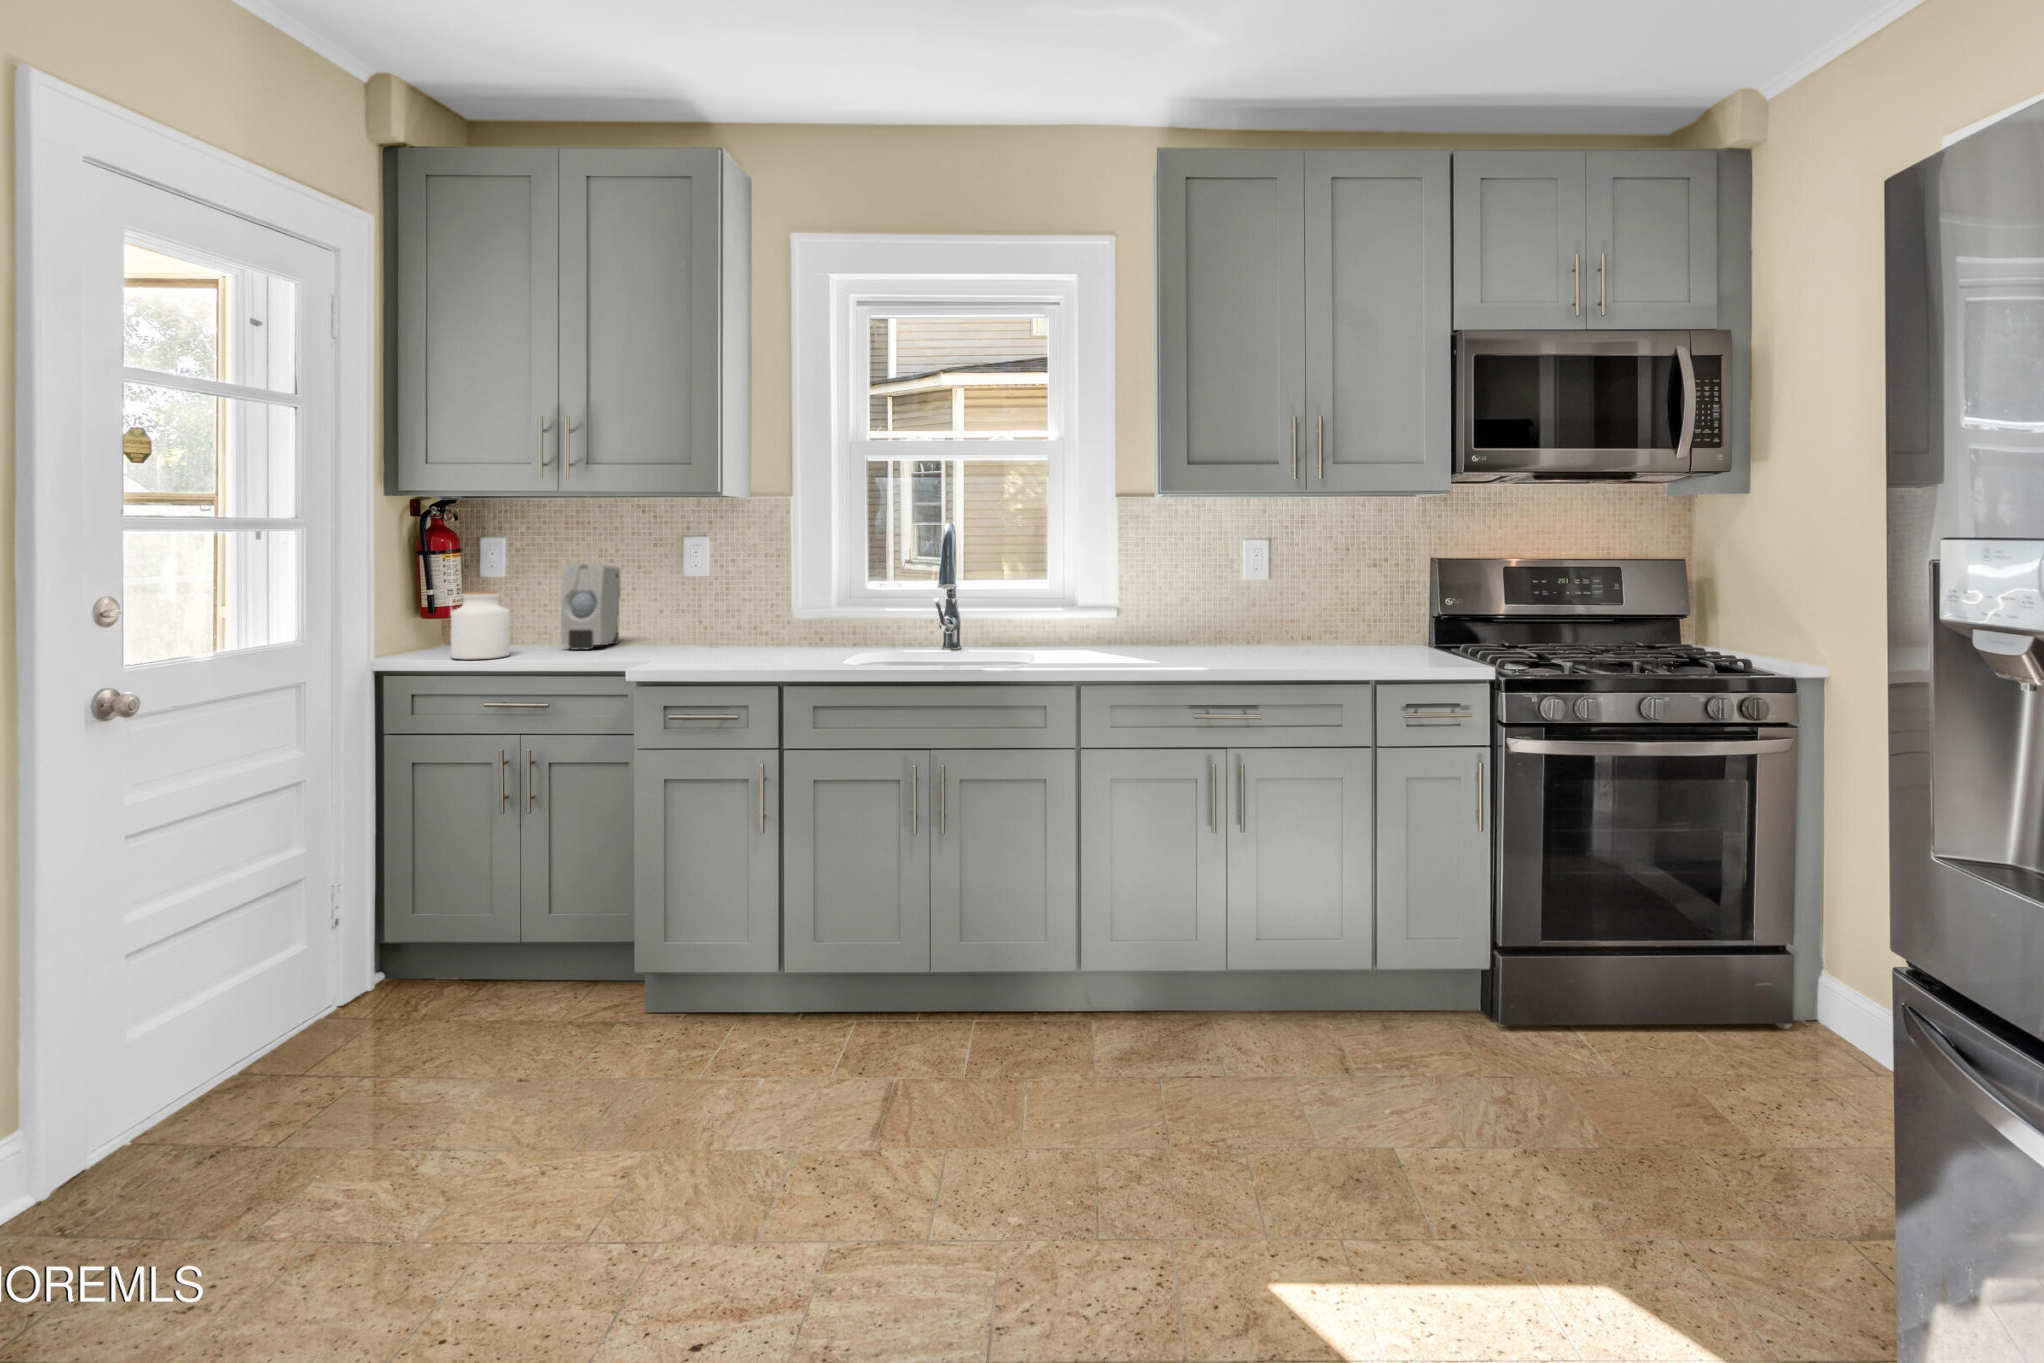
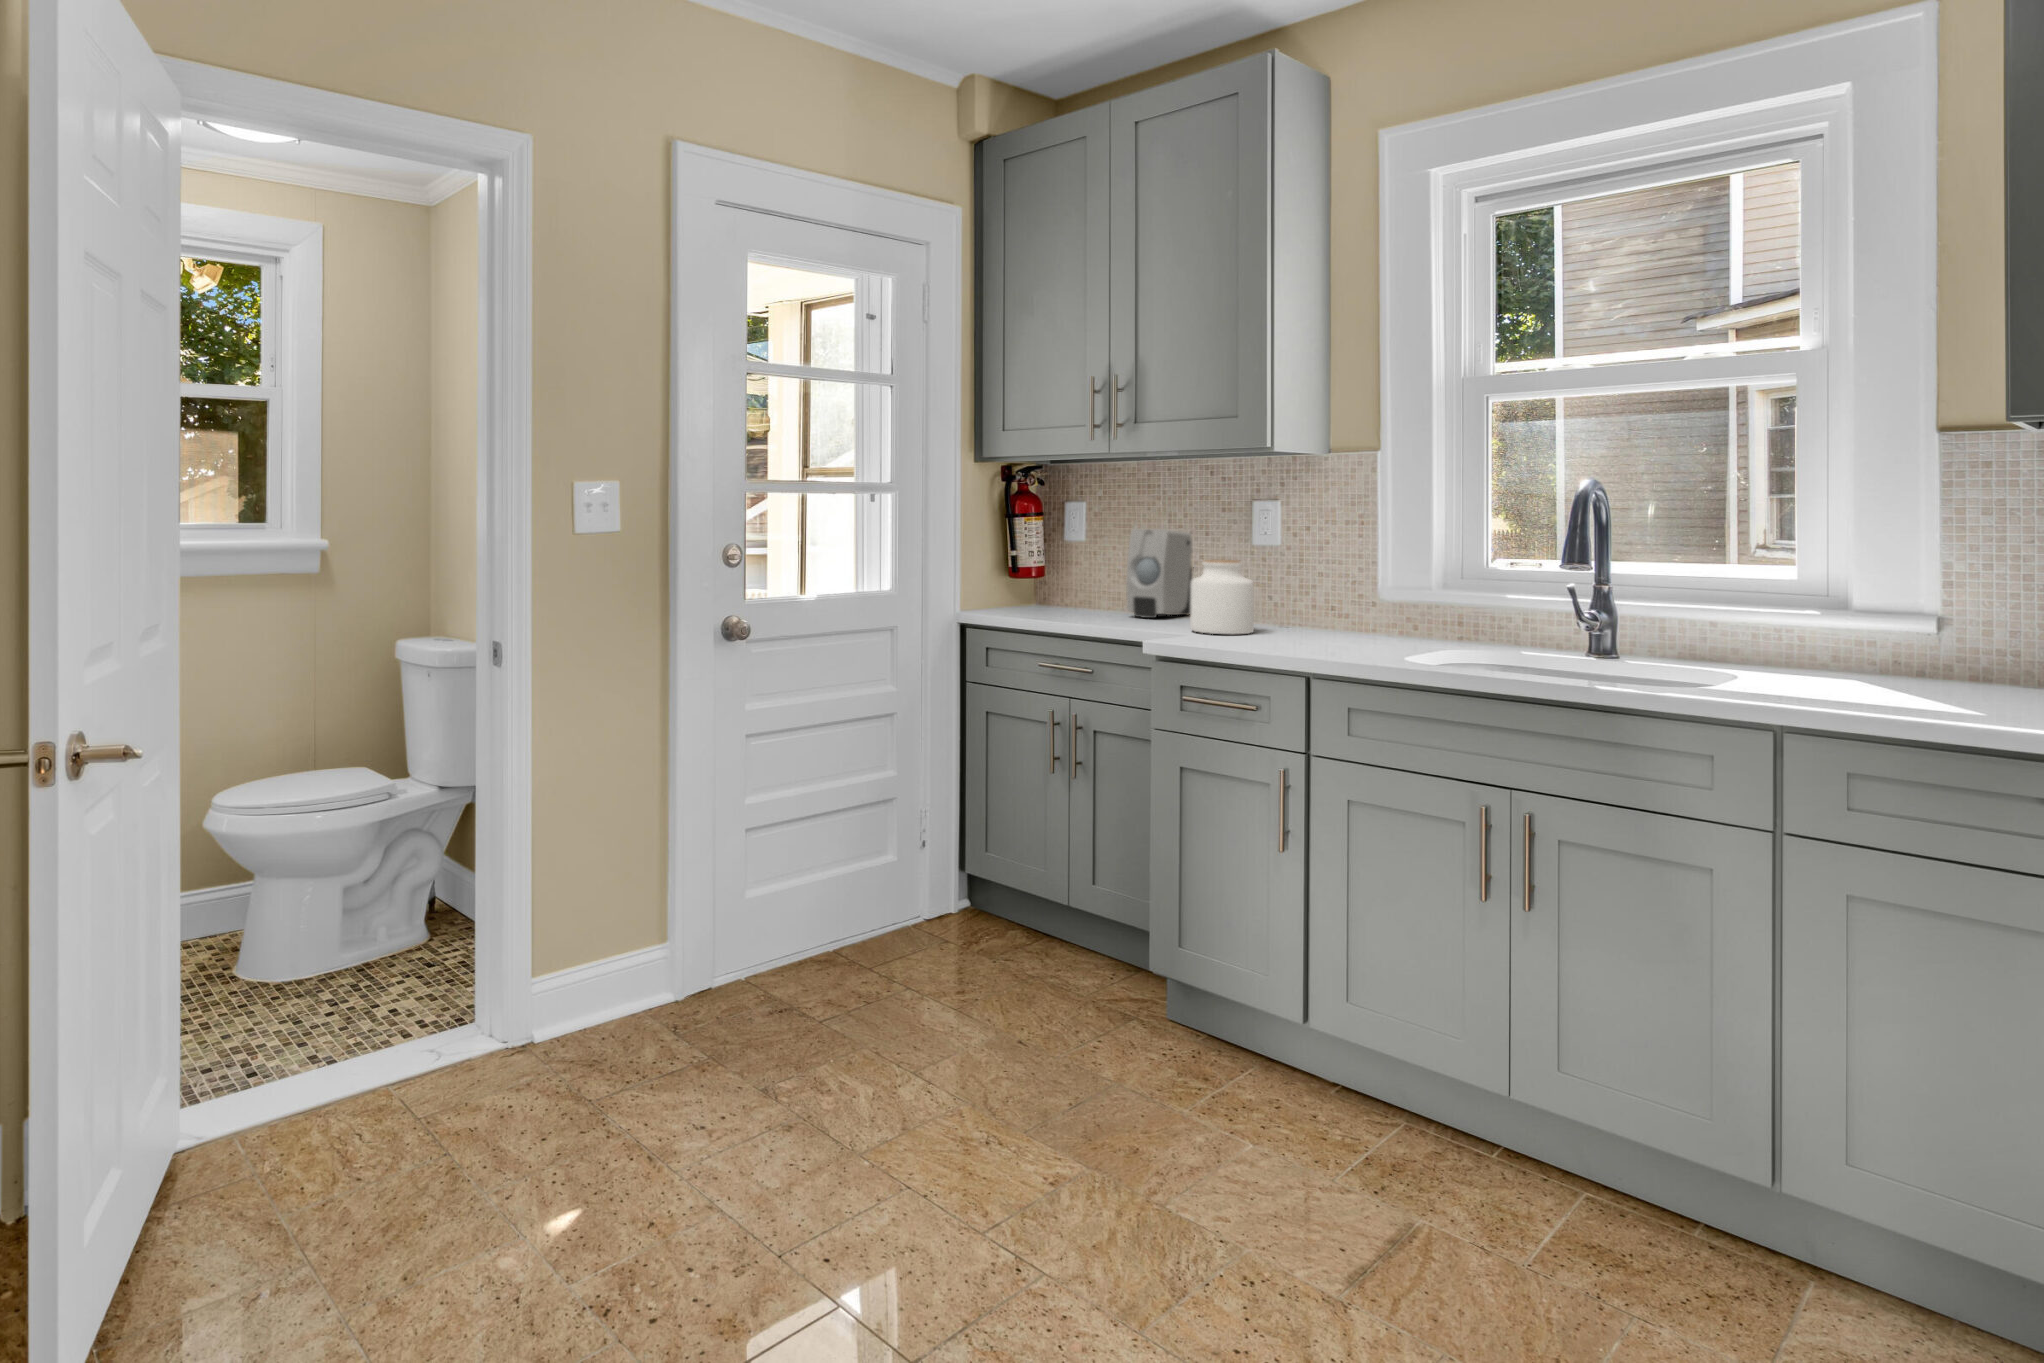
jar: present [450,591,510,659] -> present [1191,560,1254,634]

